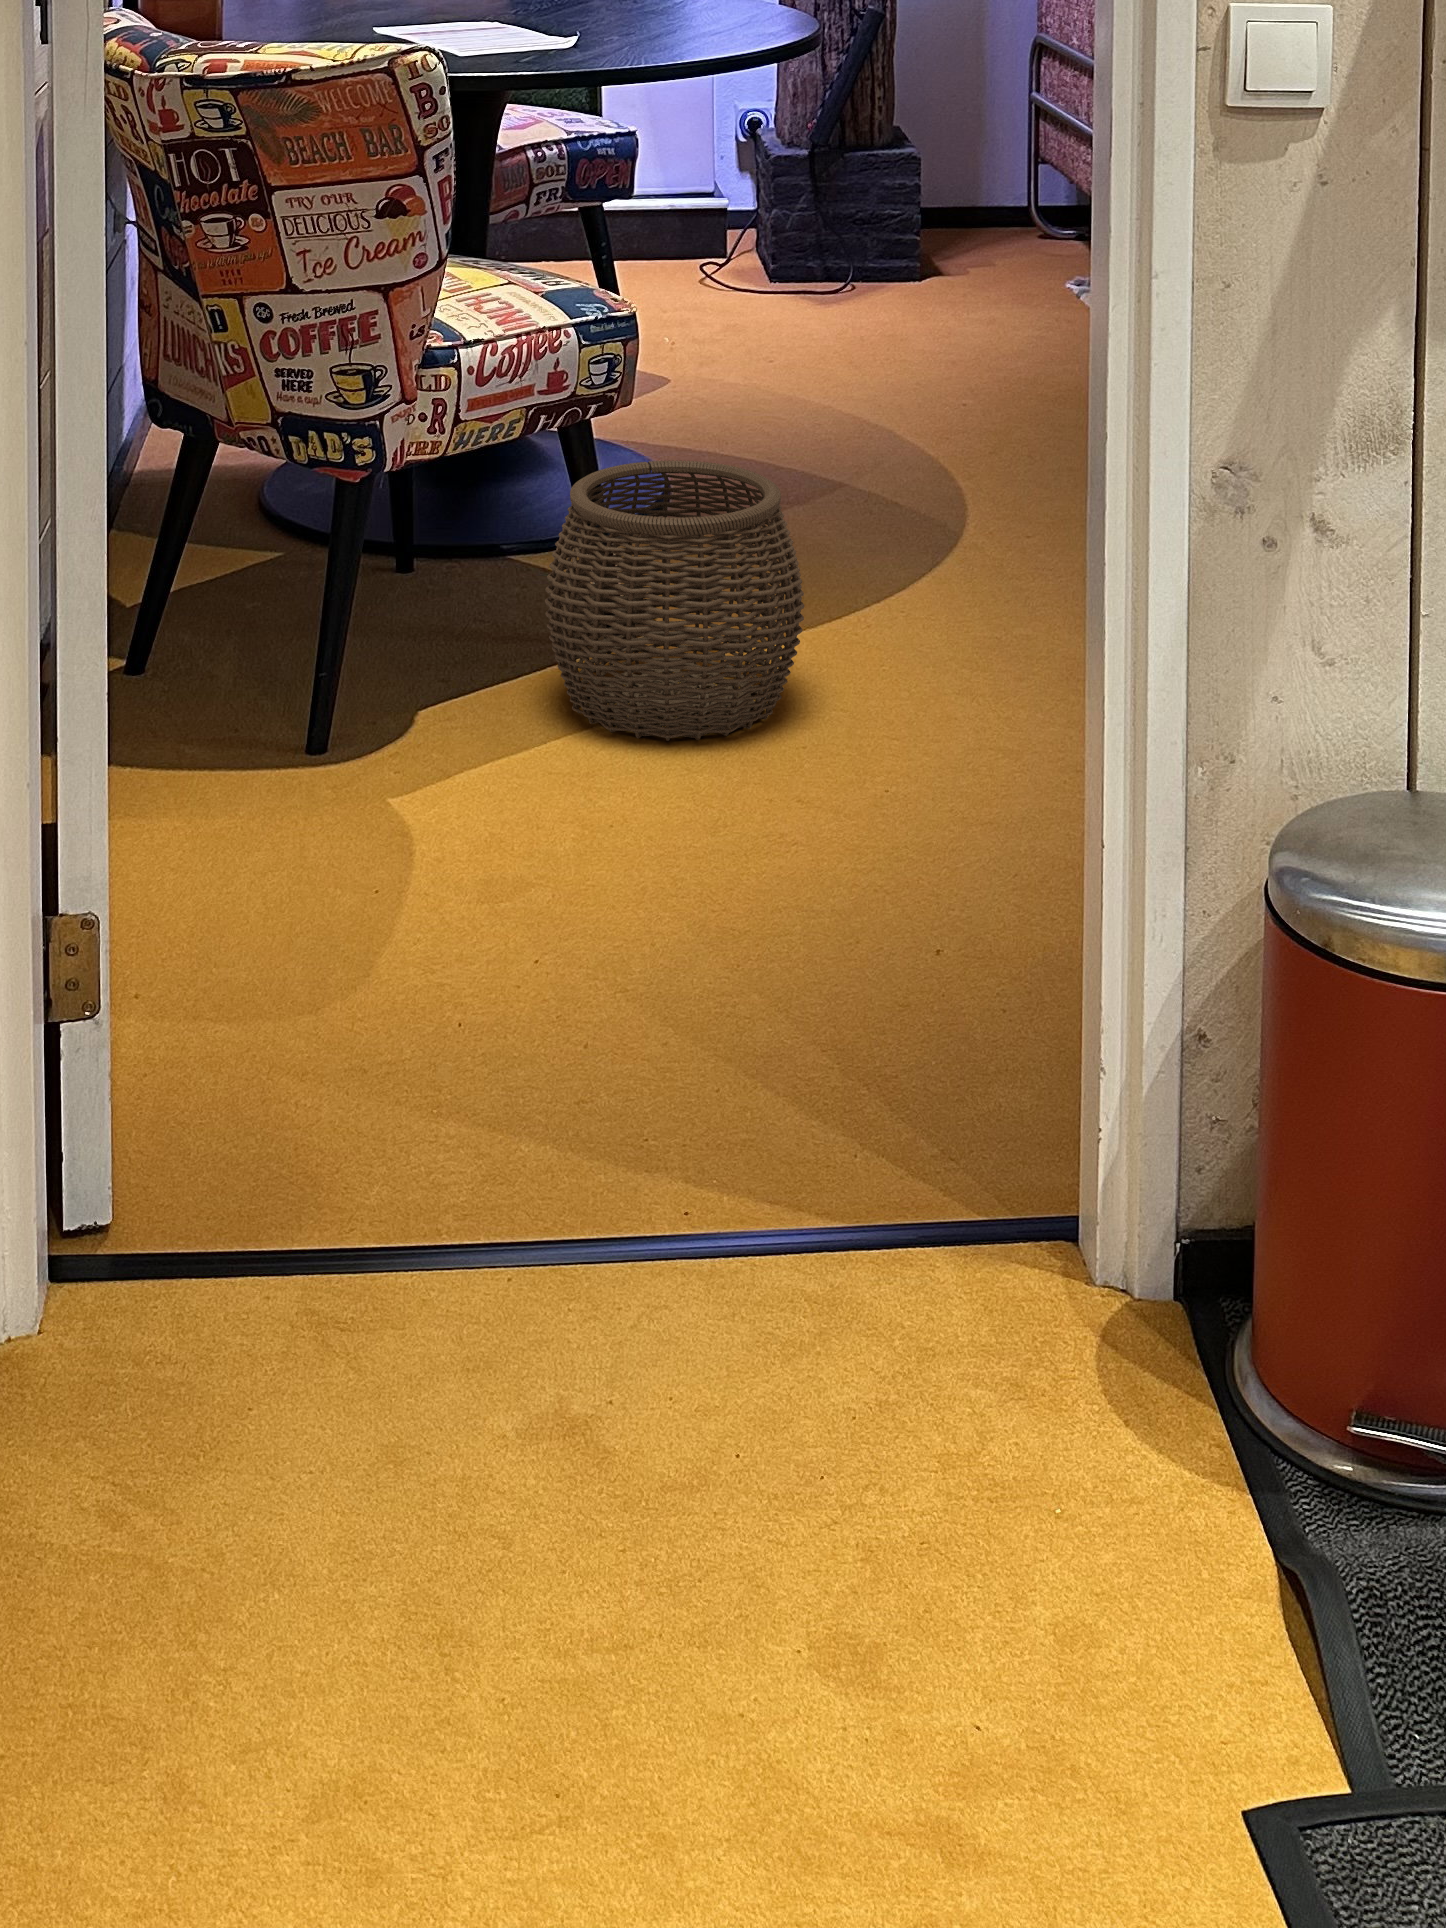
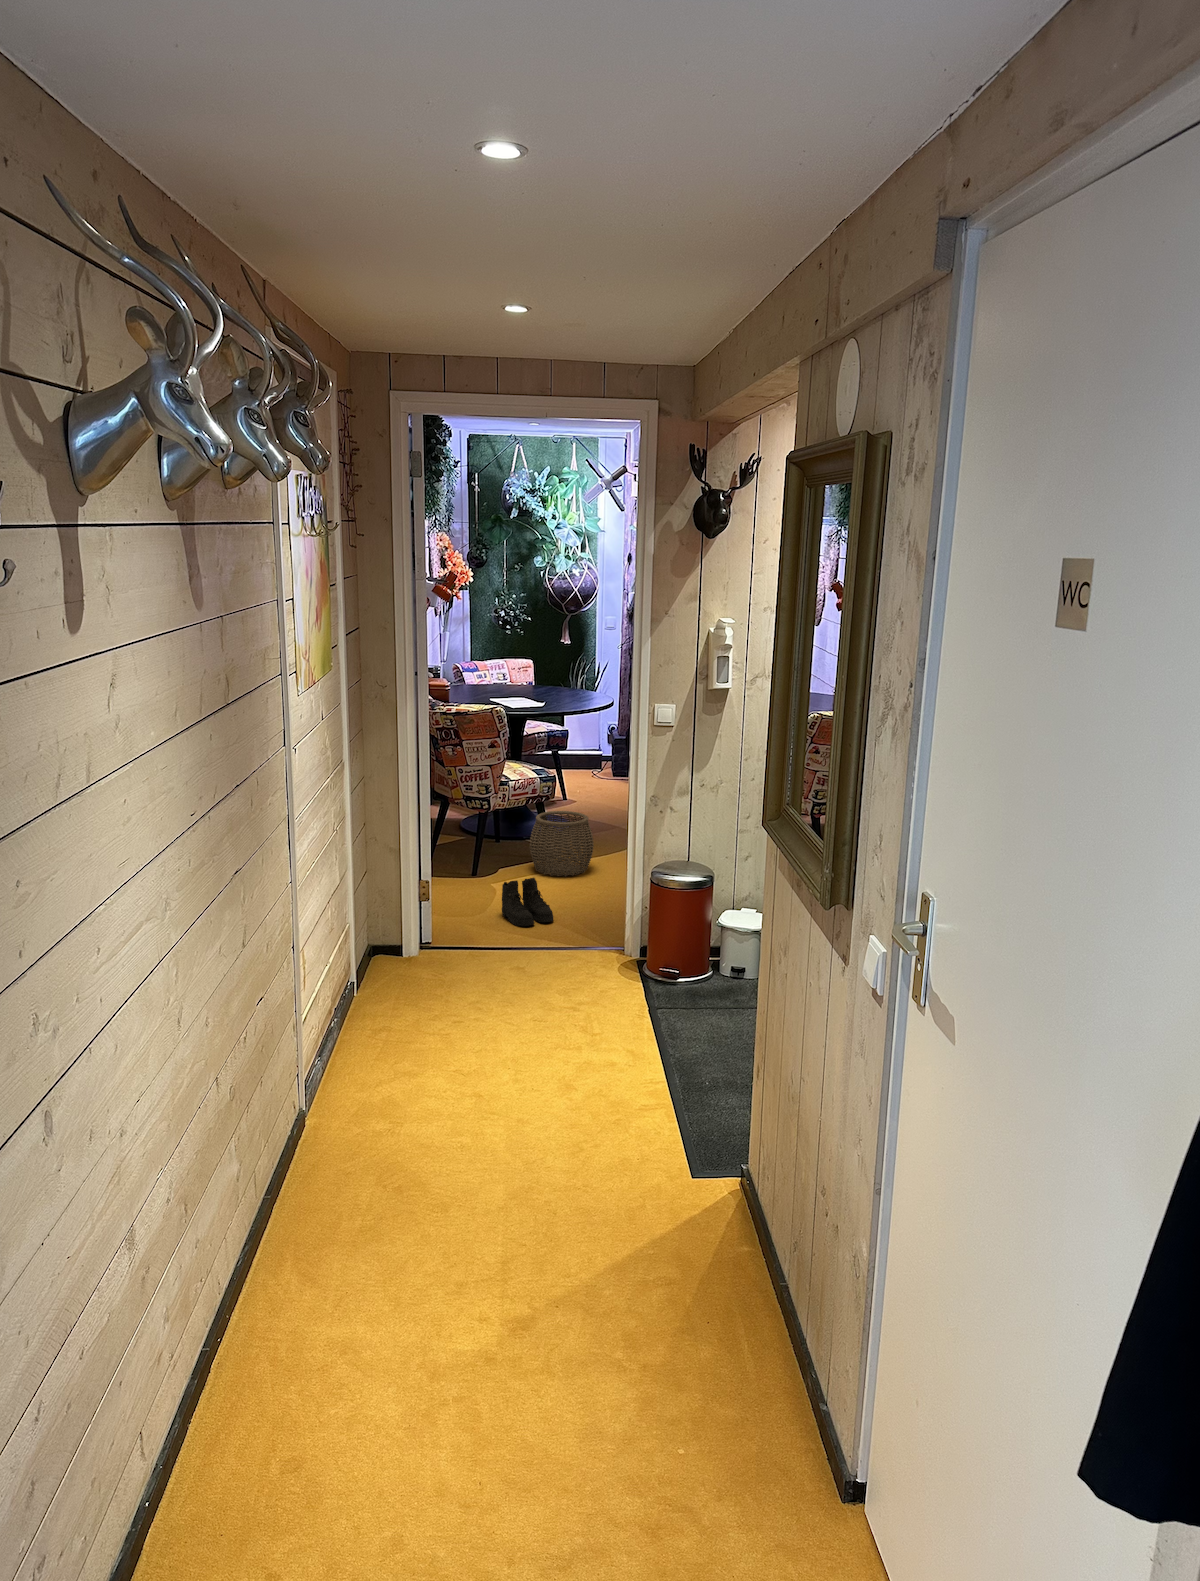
boots: none [452,808,691,1062] -> present [502,878,553,926]

